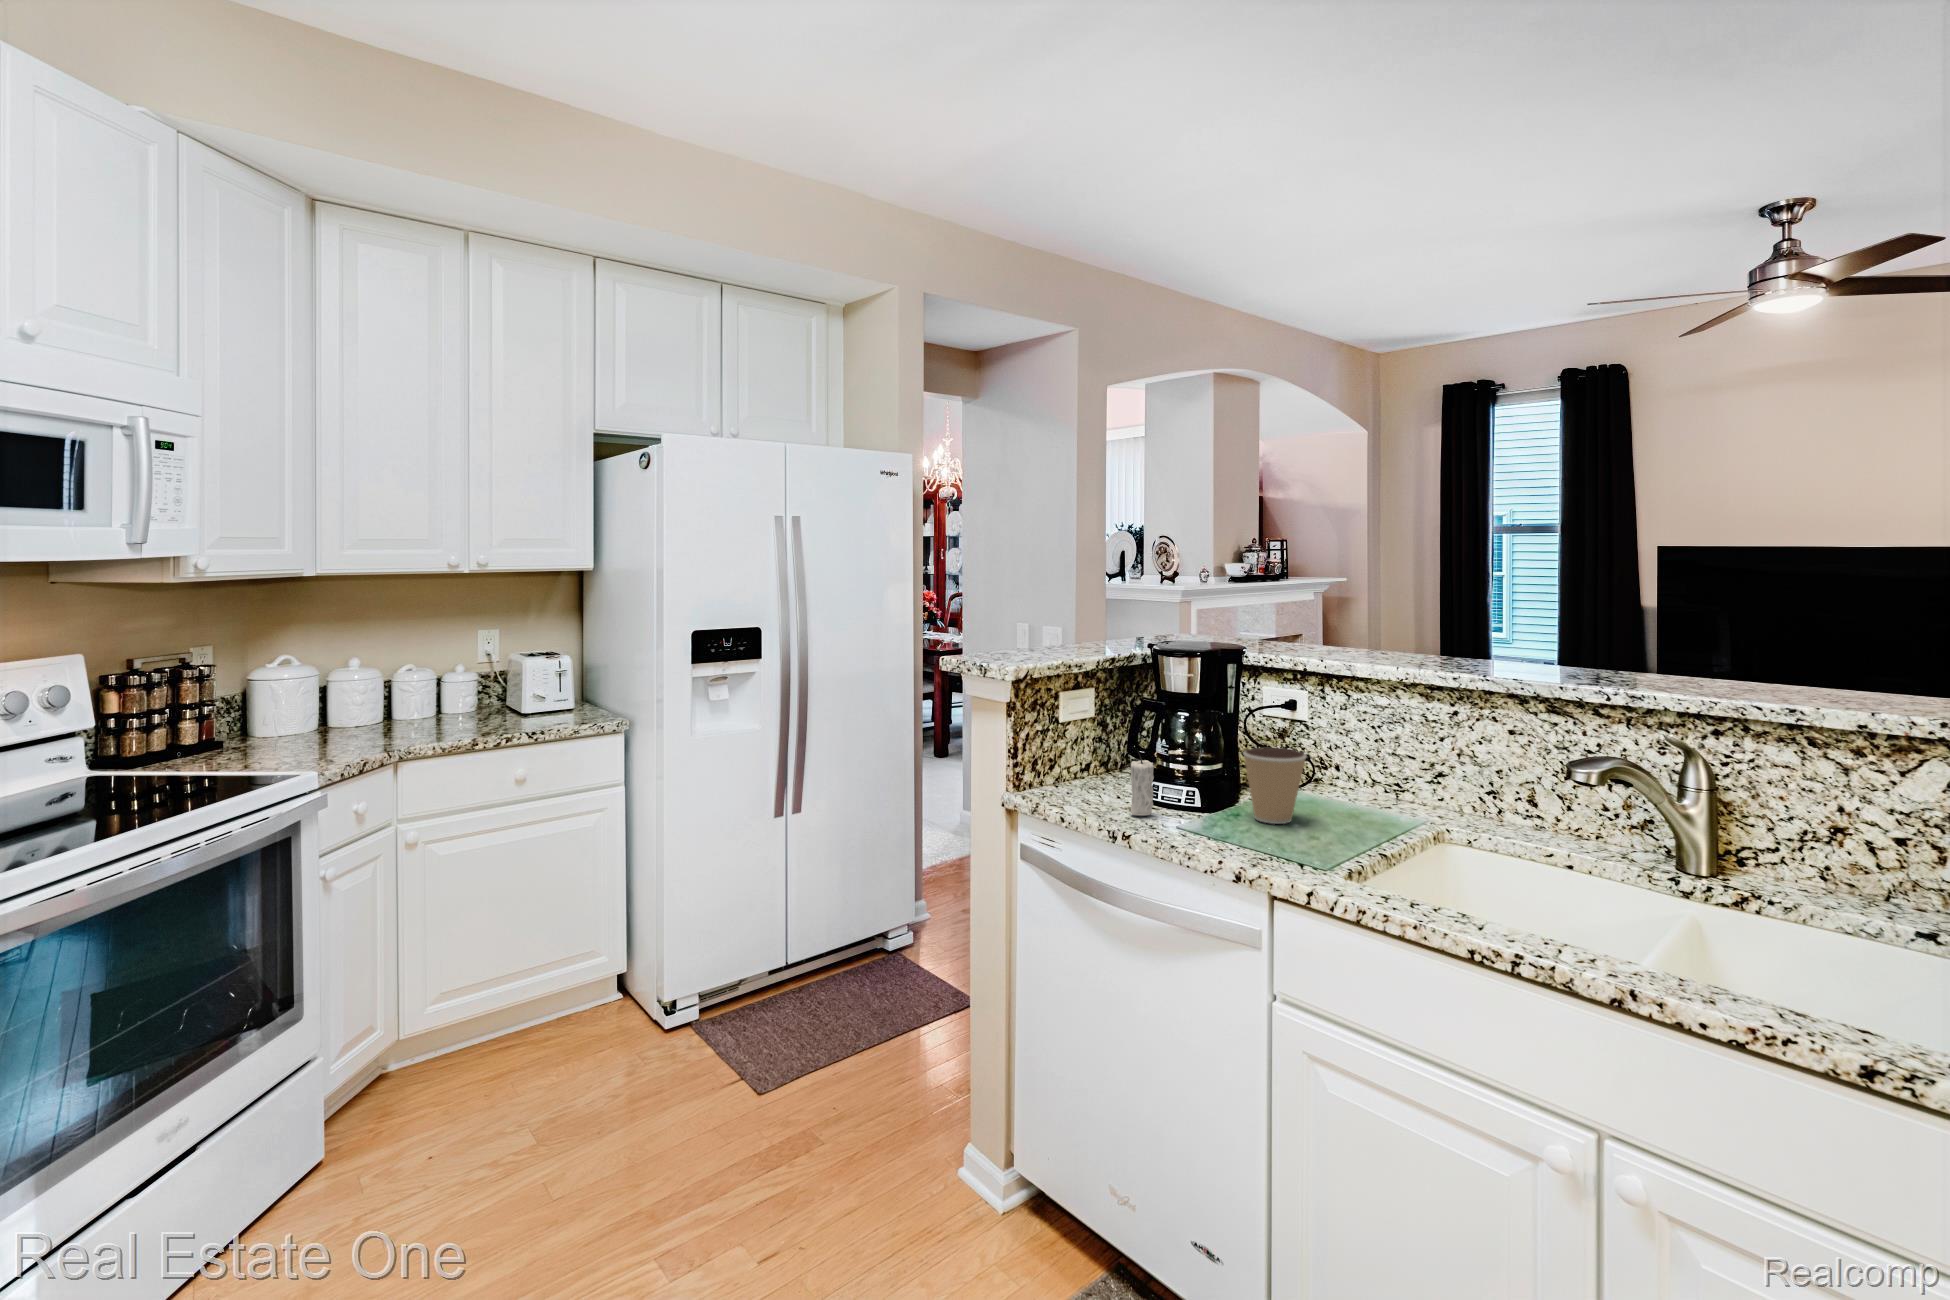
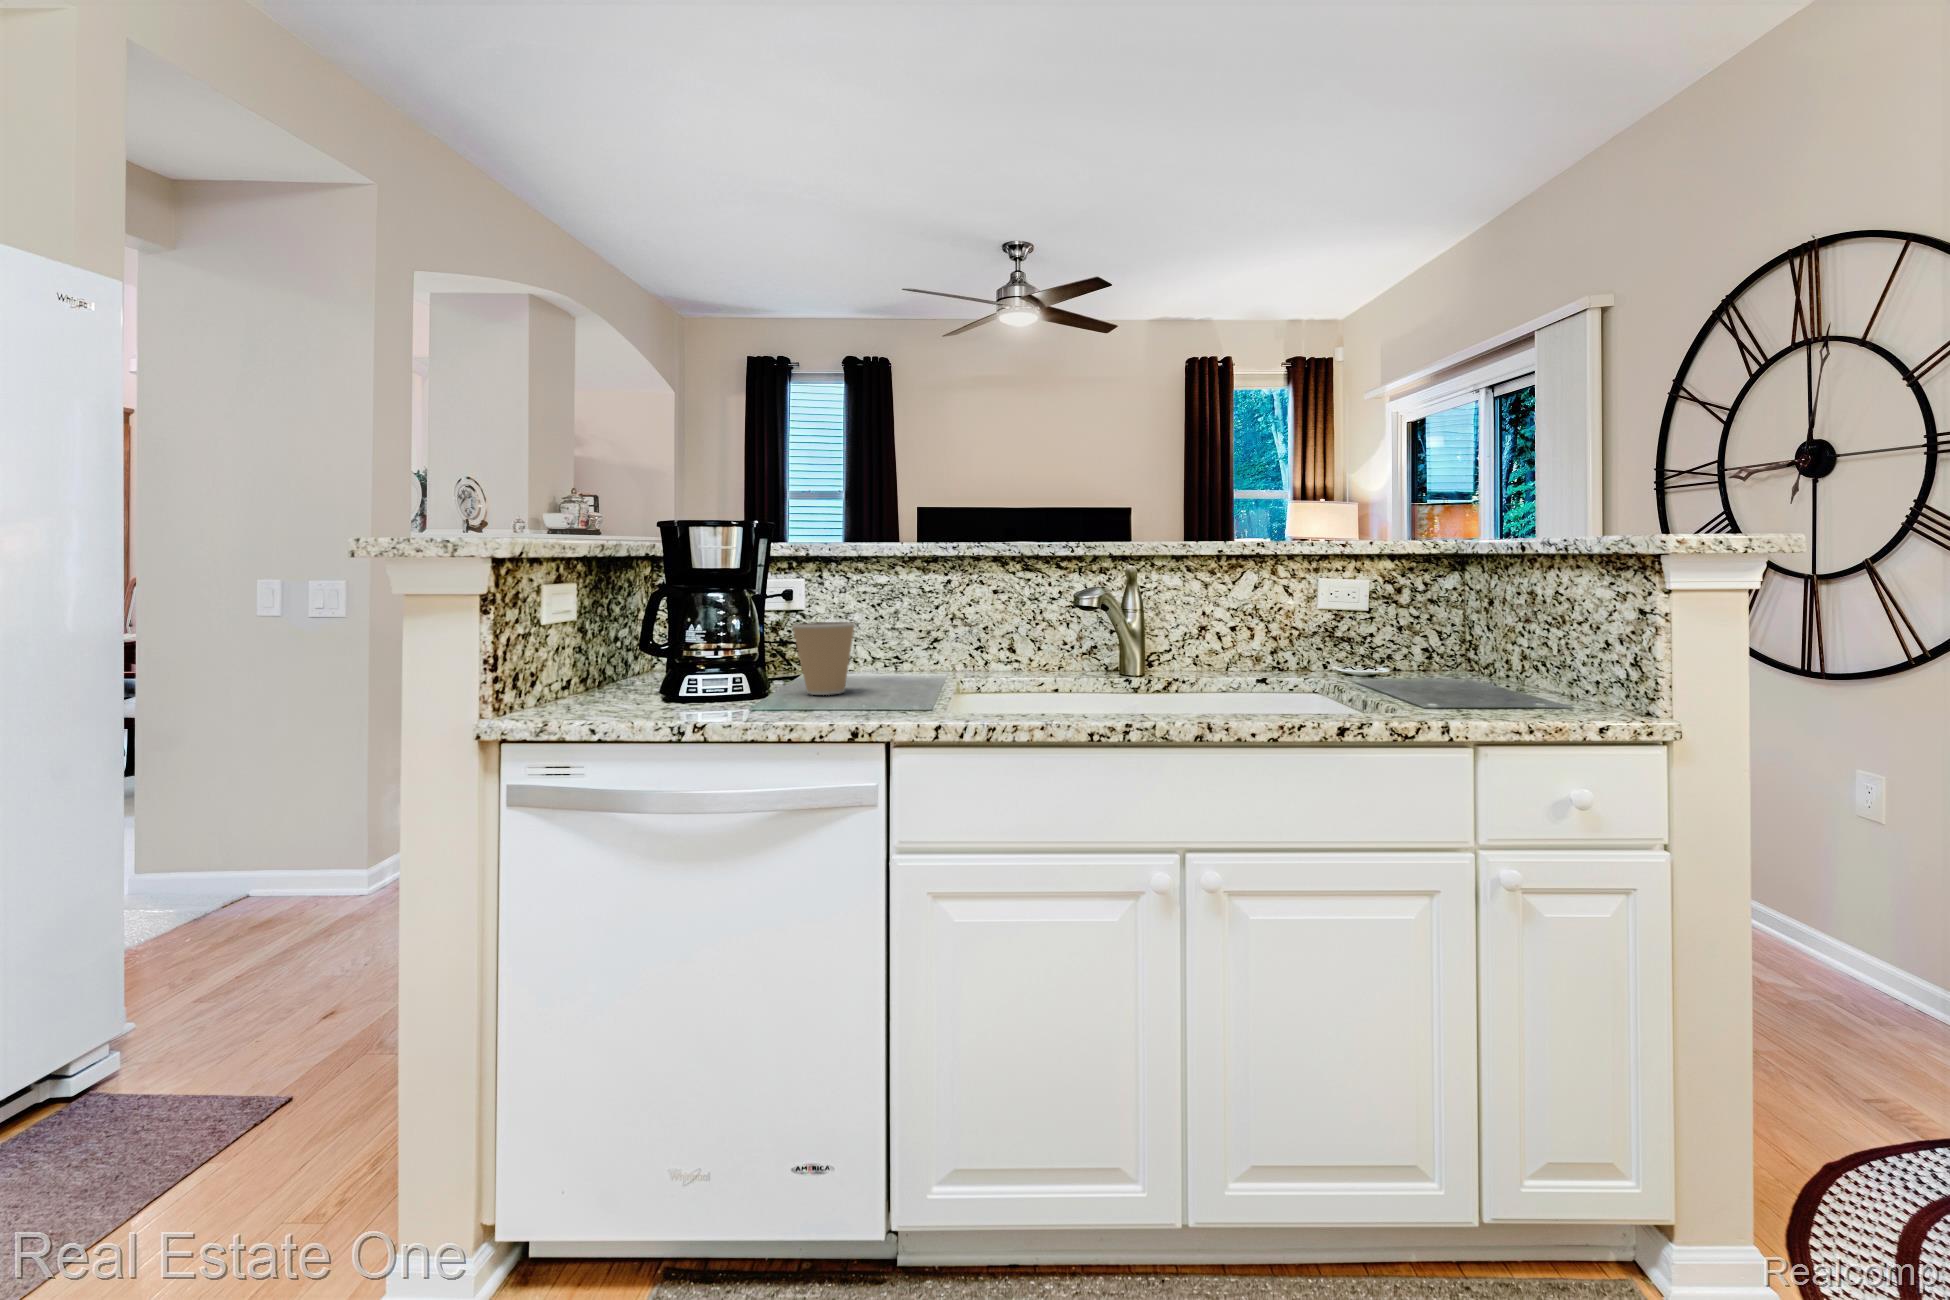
candle: present [1130,754,1154,815] -> none [678,632,708,709]

